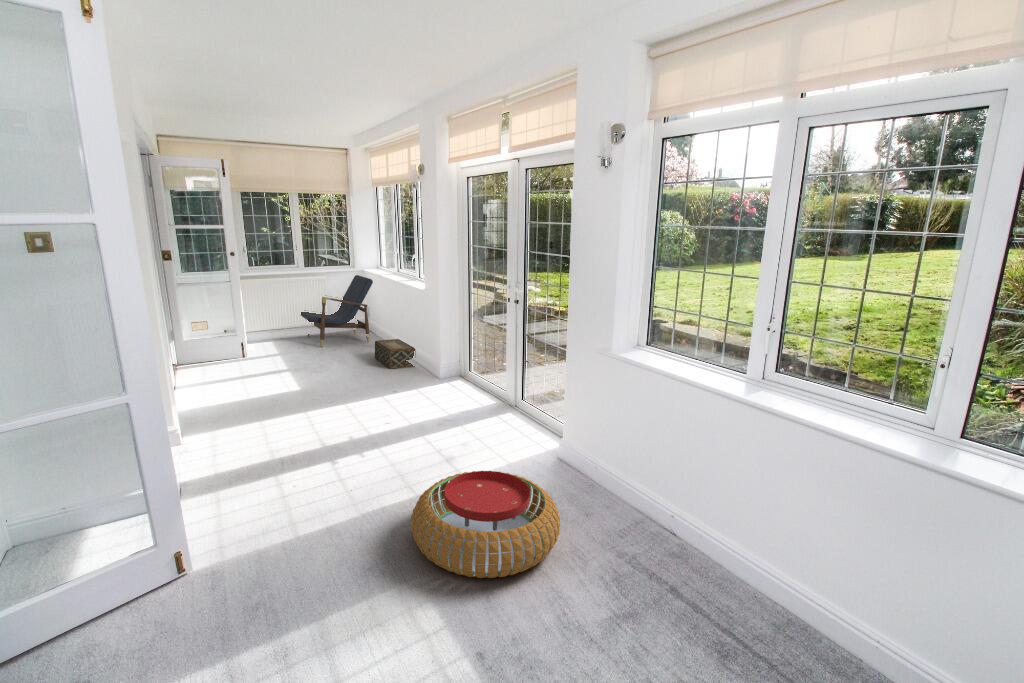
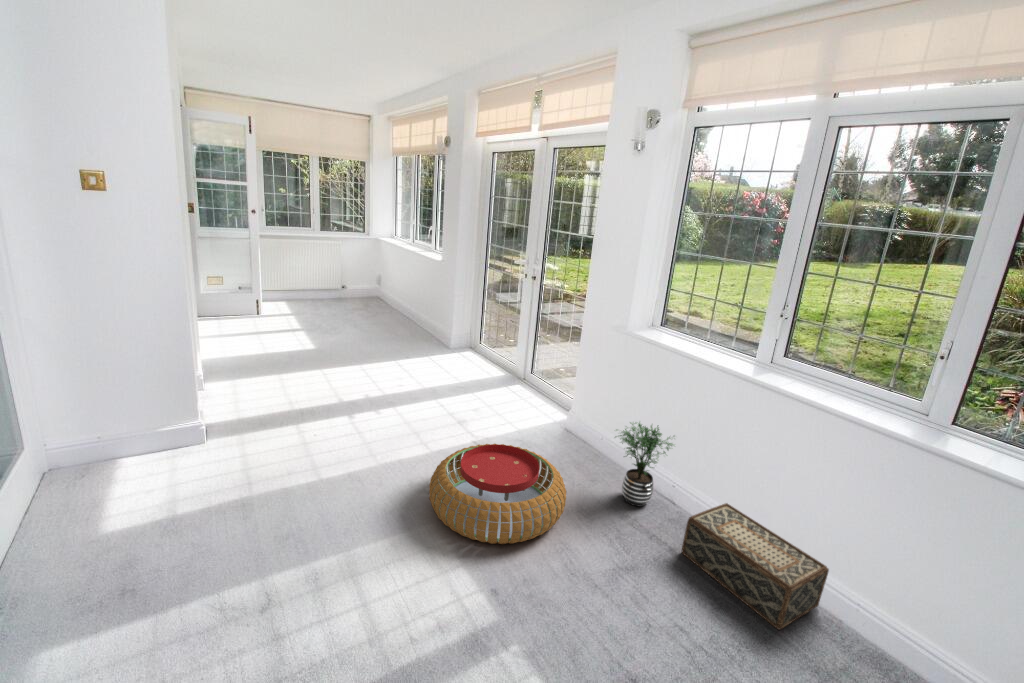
lounge chair: present [301,275,373,347] -> none [316,243,389,312]
woven basket: present [375,339,416,369] -> present [681,503,829,630]
potted plant: none [608,438,676,532] -> present [620,423,673,506]

